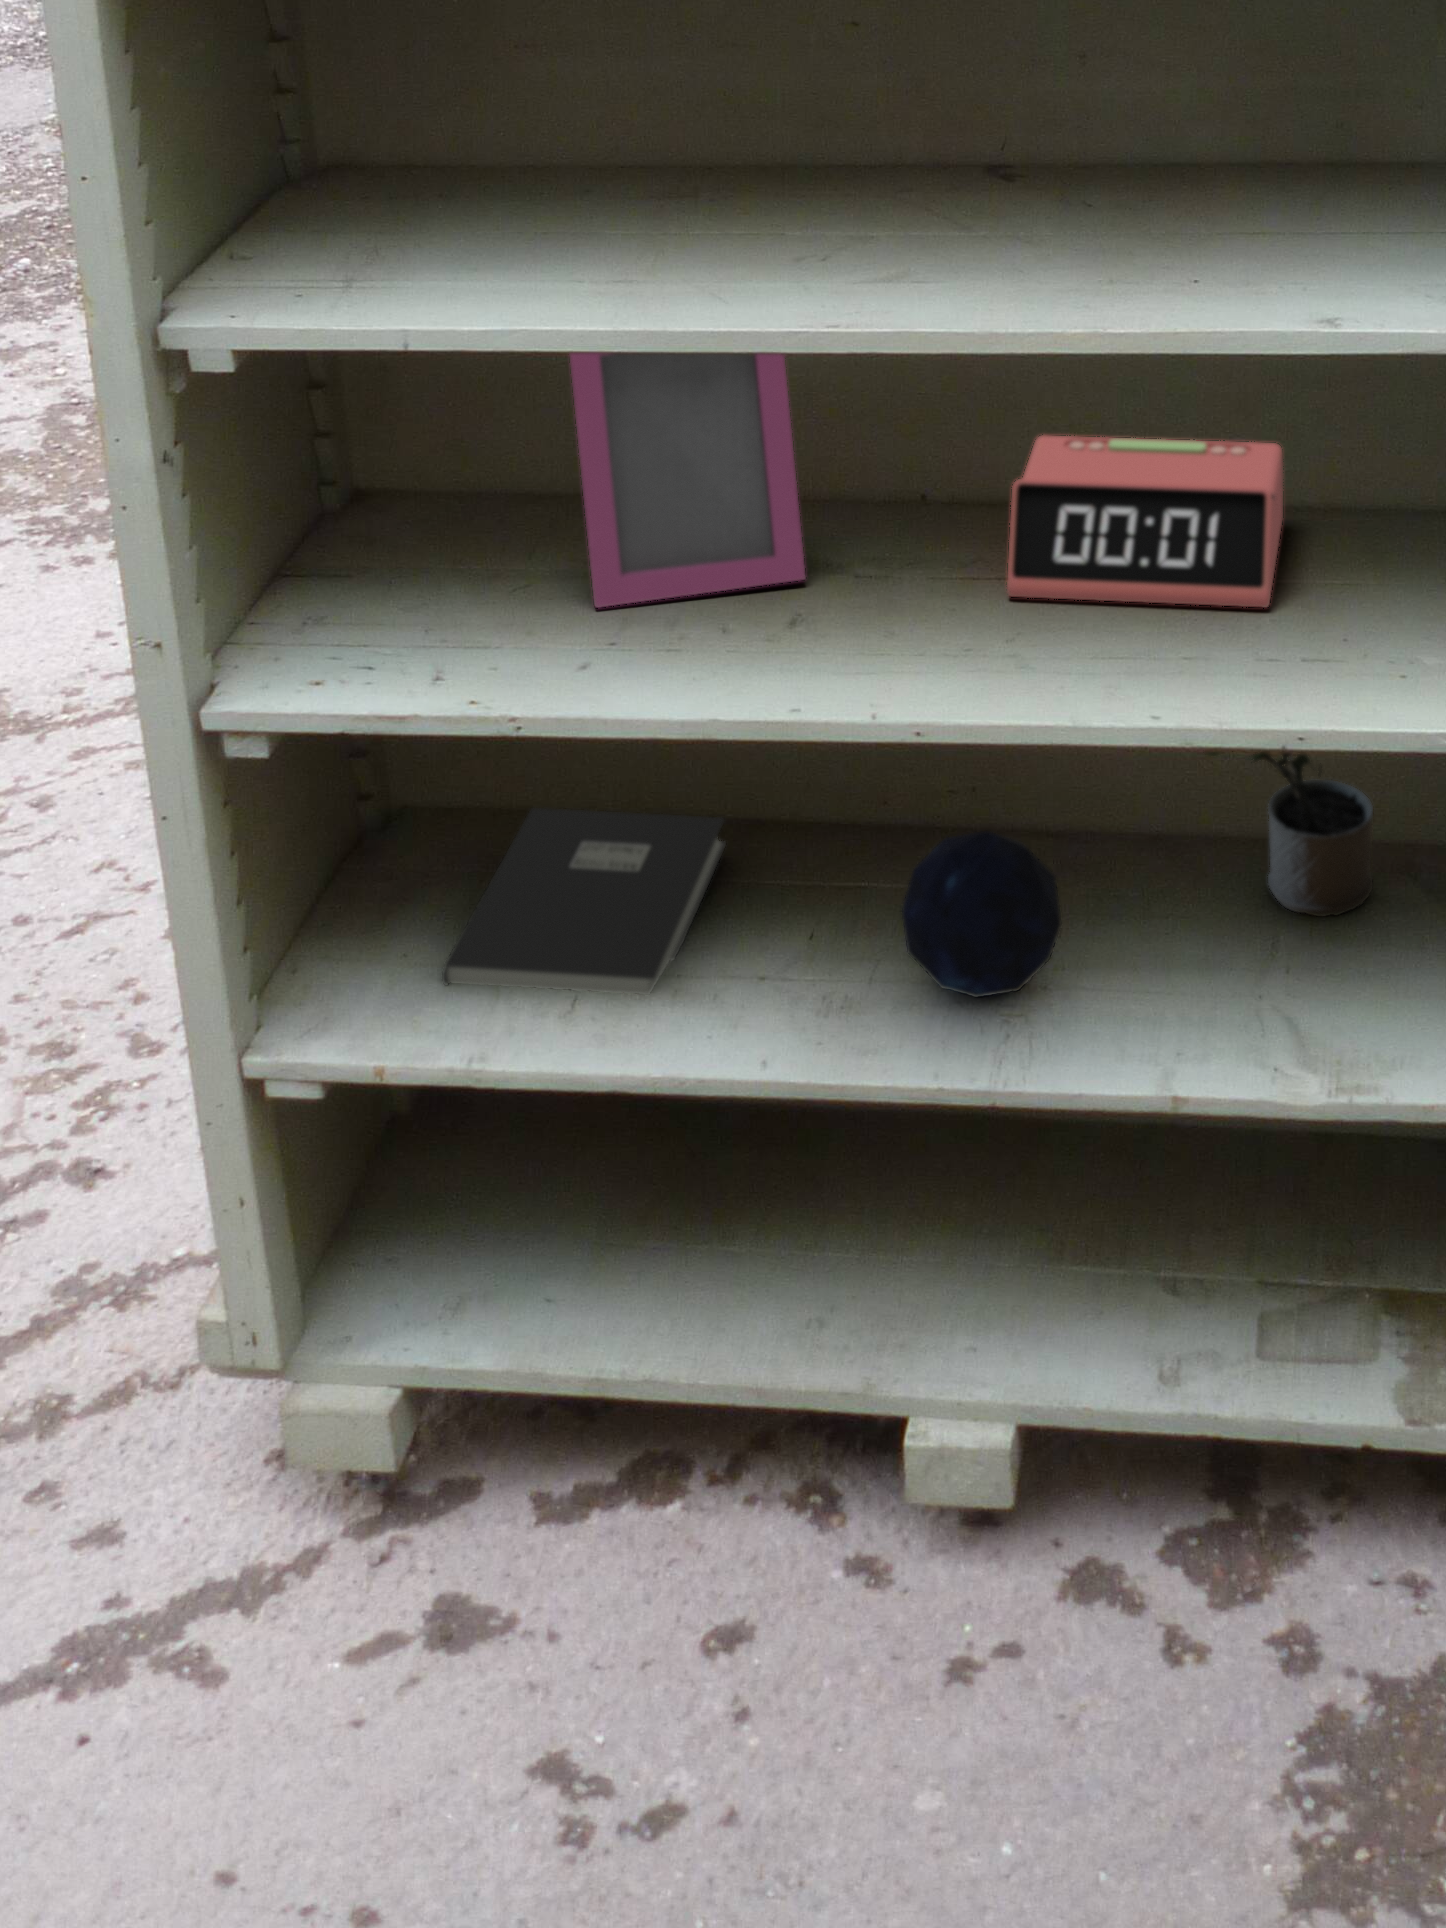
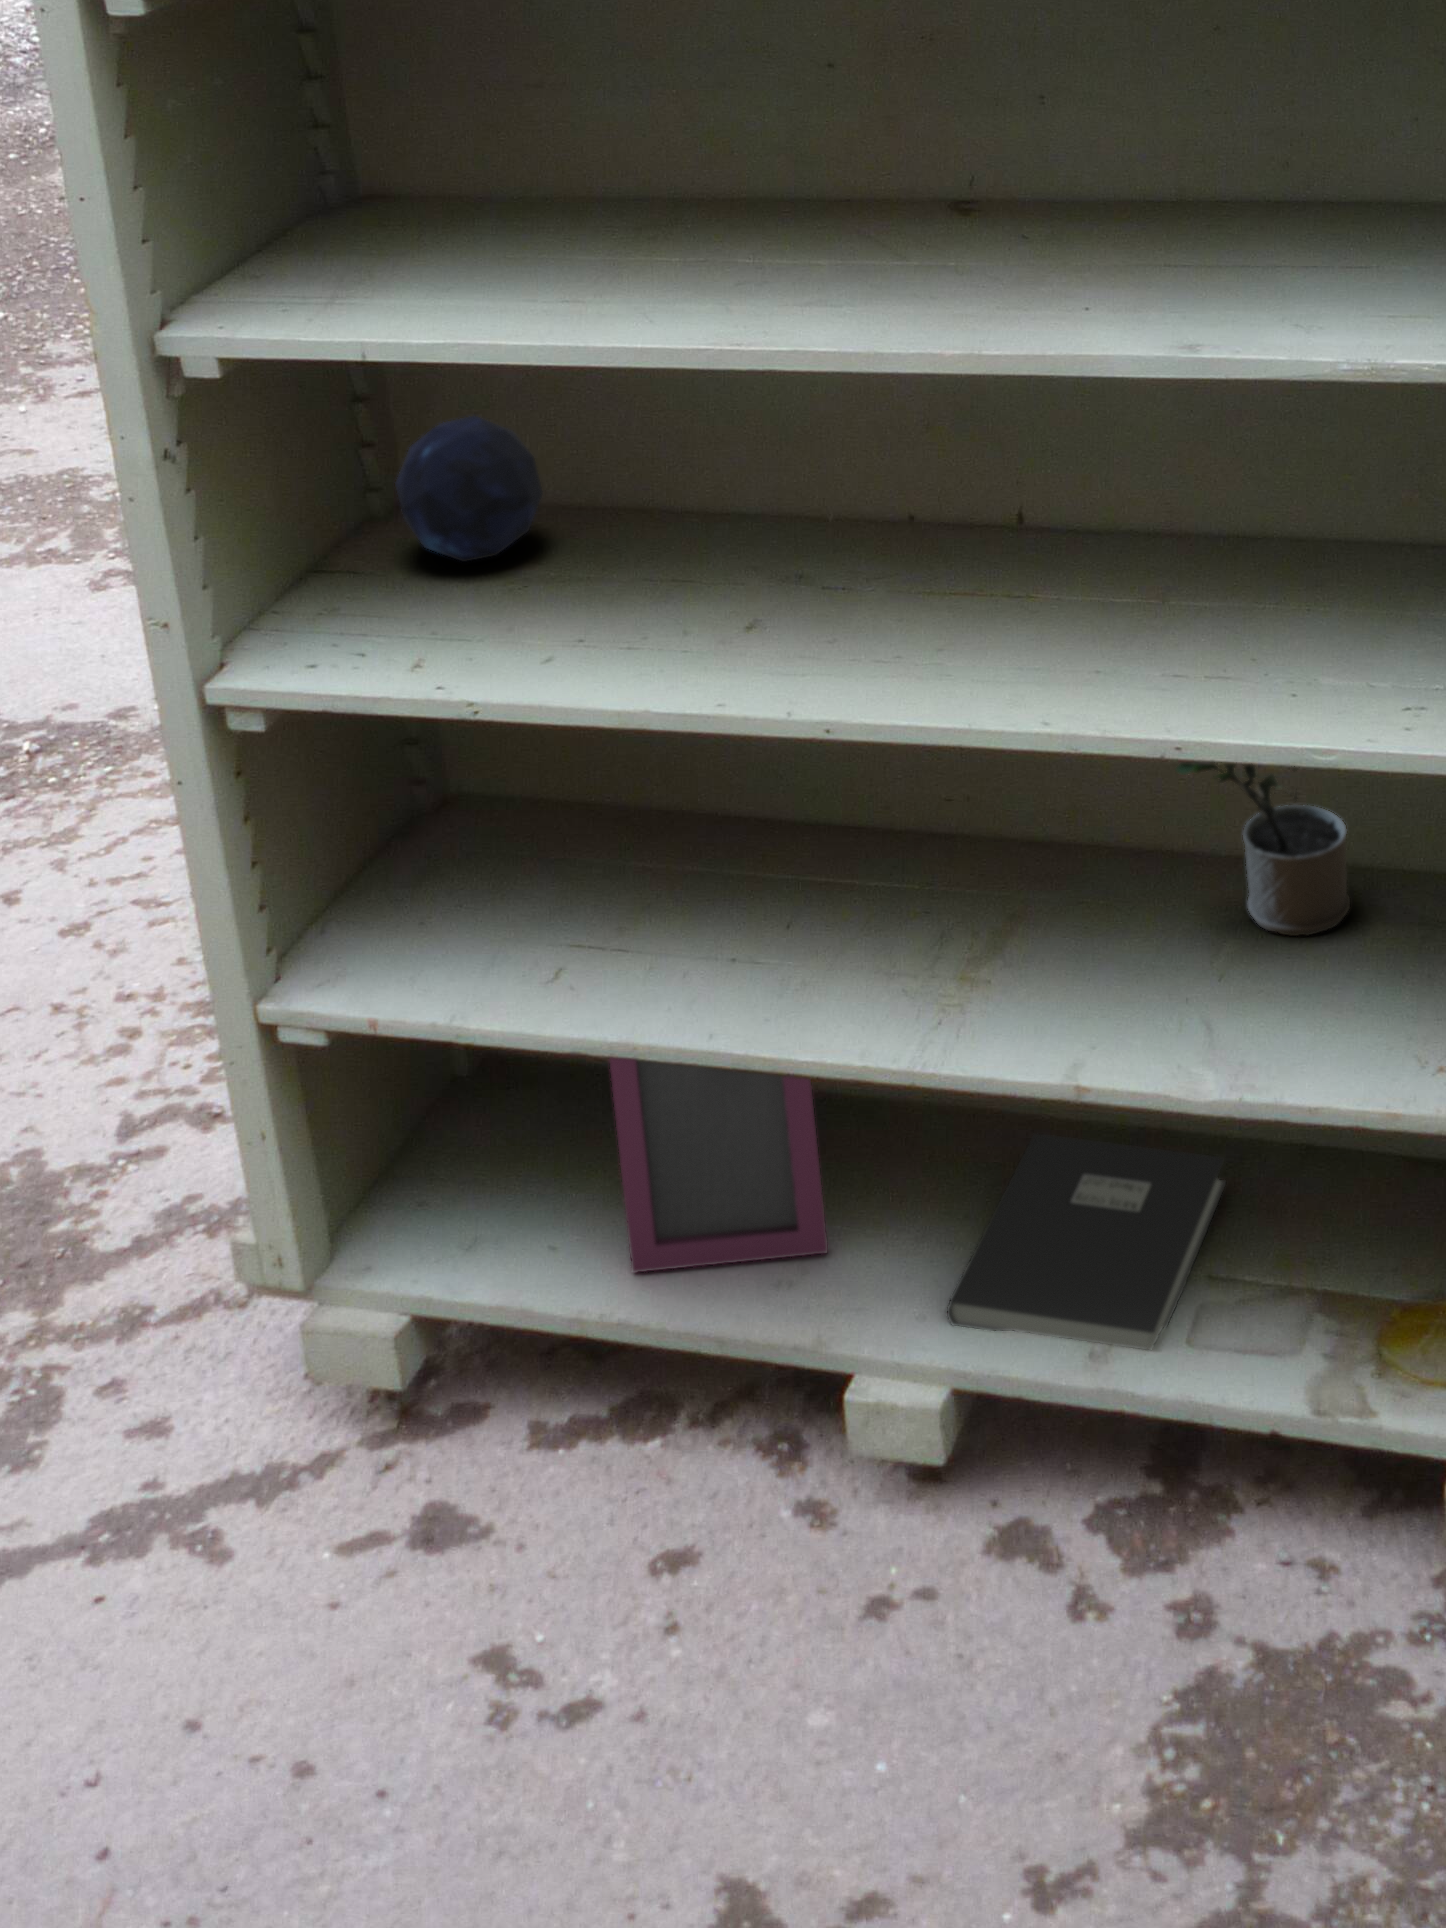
picture frame: present [569,353,805,608] -> present [609,1057,828,1272]
alarm clock: present [1007,436,1283,607] -> none [966,463,1257,629]
book: present [442,808,725,995] -> present [947,1134,1226,1350]
decorative orb: present [902,831,1061,997] -> present [396,416,543,562]

